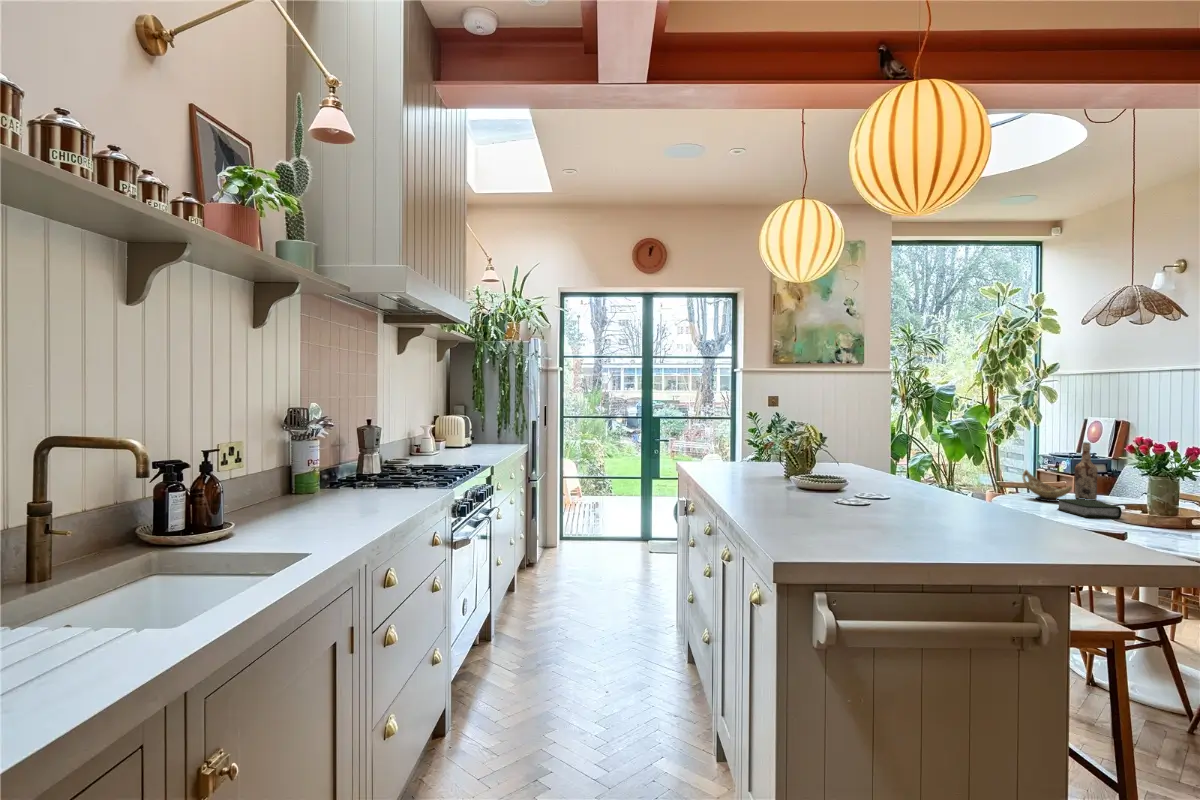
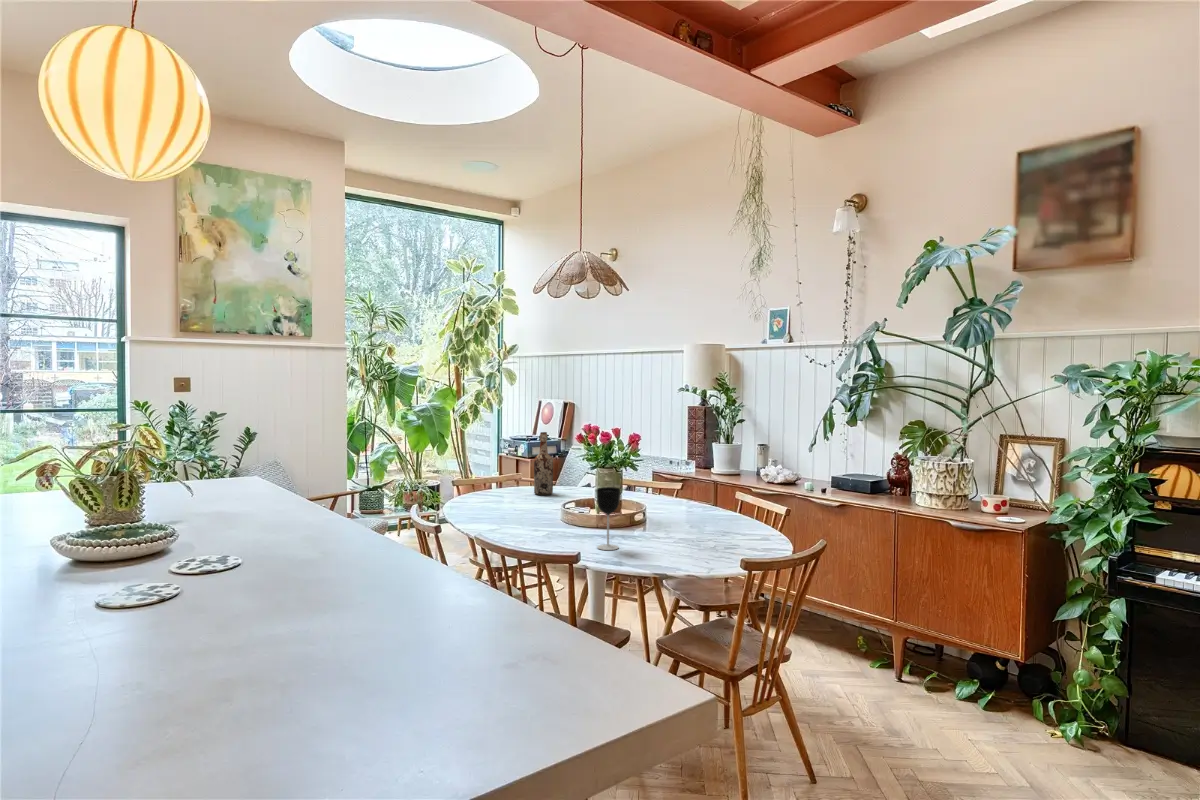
decorative bowl: present [1022,470,1072,502] -> none [486,468,532,503]
wine glass: none [1139,486,1168,541] -> present [596,487,620,550]
book: present [1057,499,1122,518] -> none [520,499,577,524]

